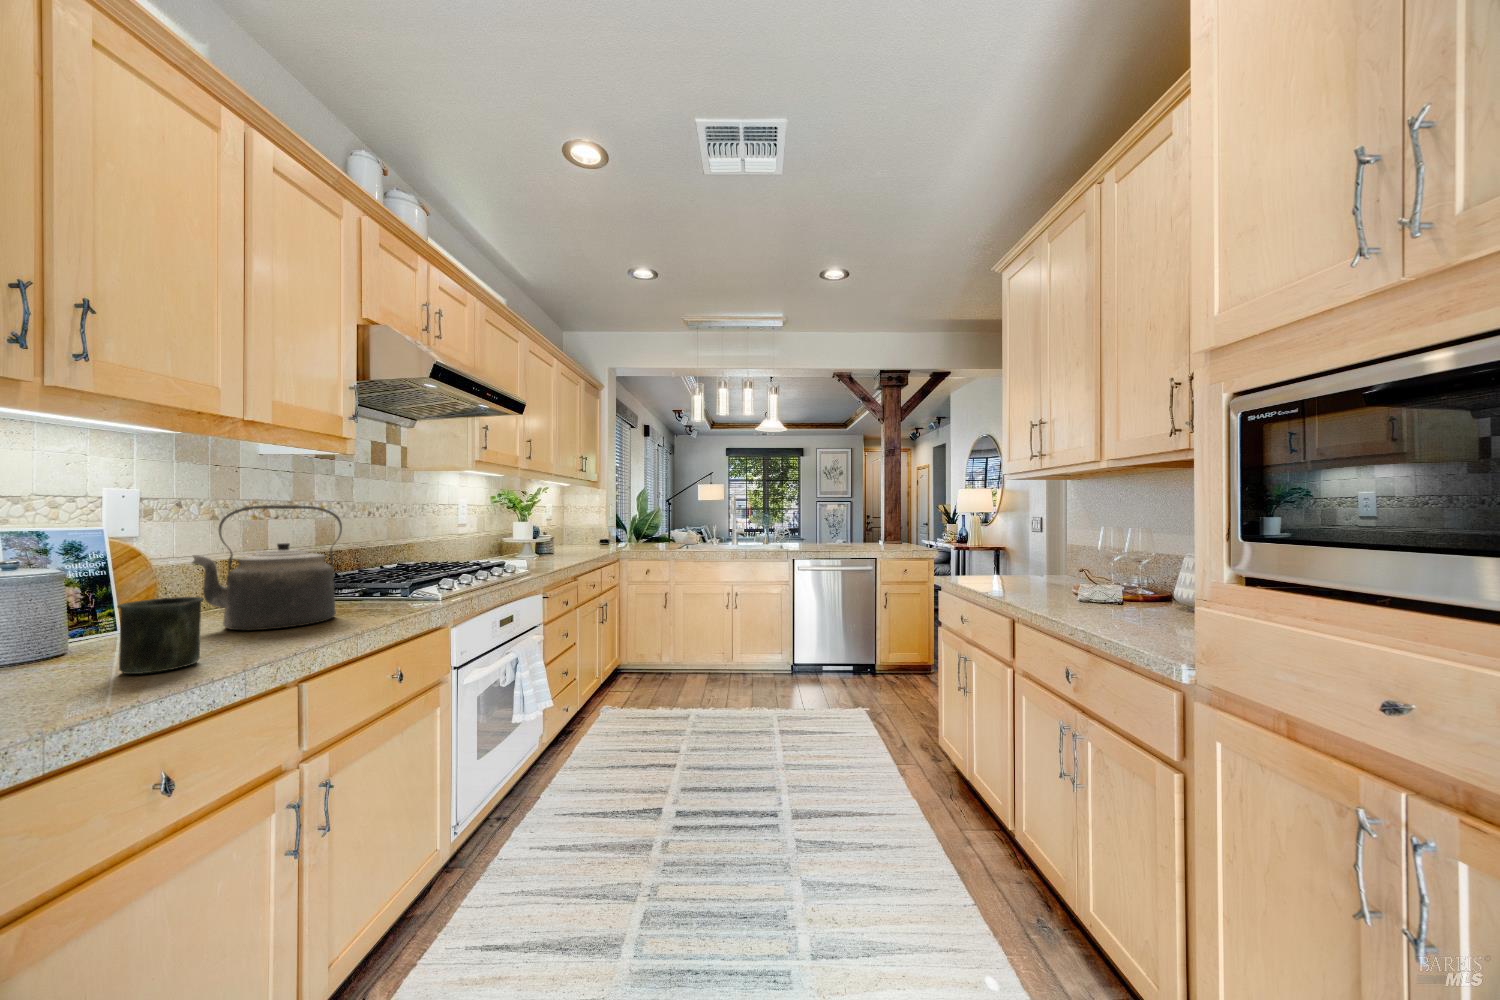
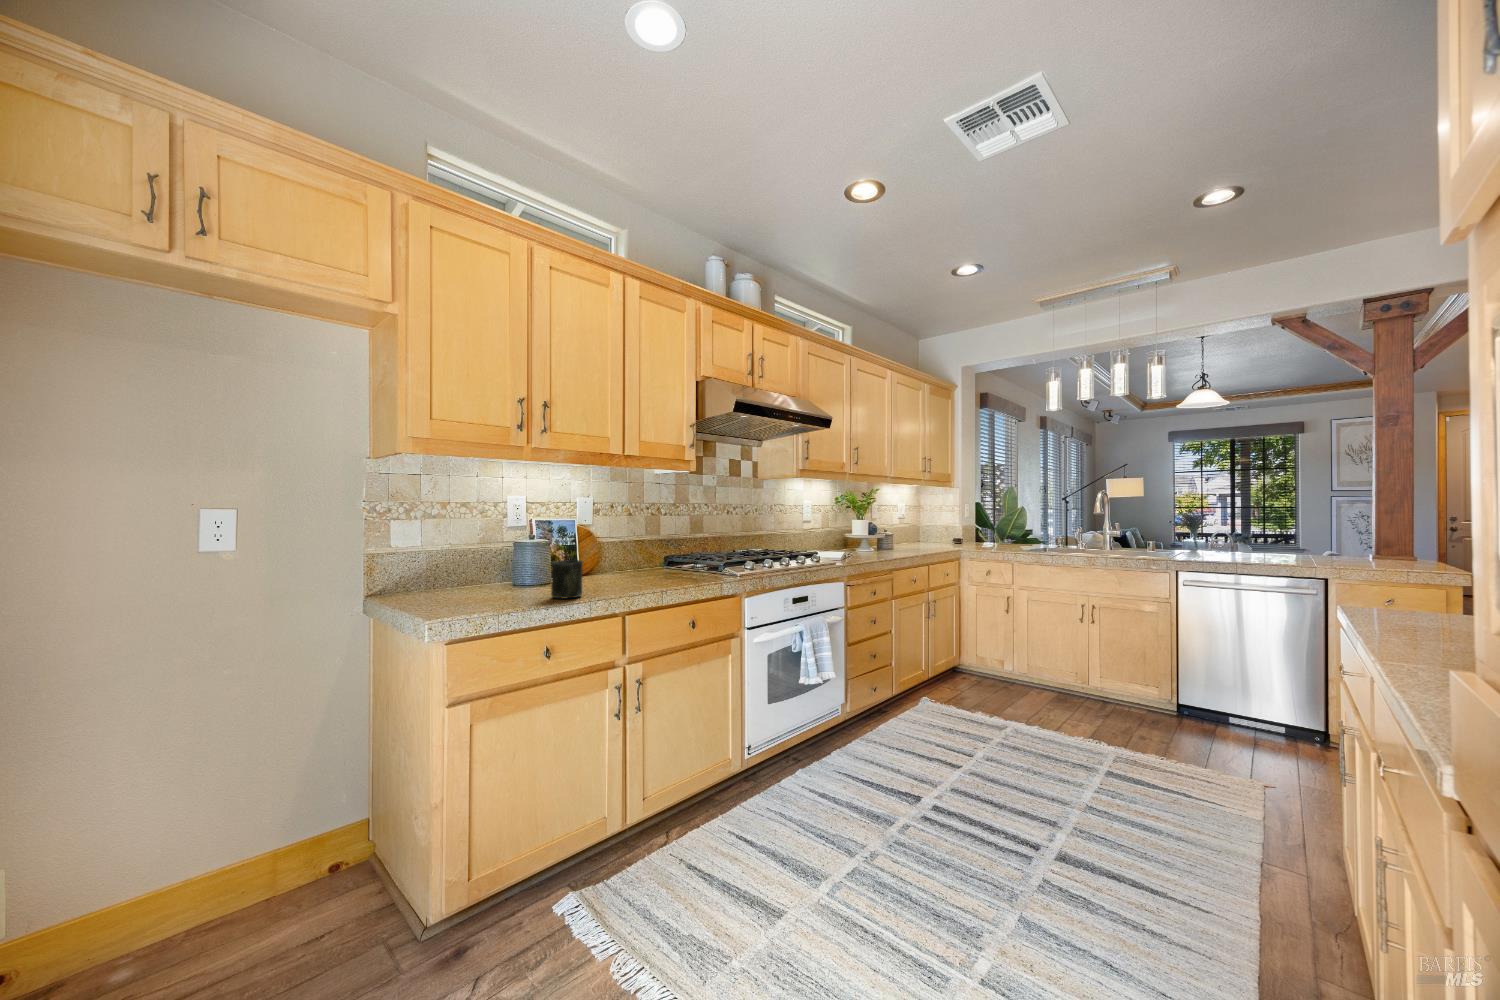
kettle: present [192,505,342,630] -> none [600,508,671,584]

